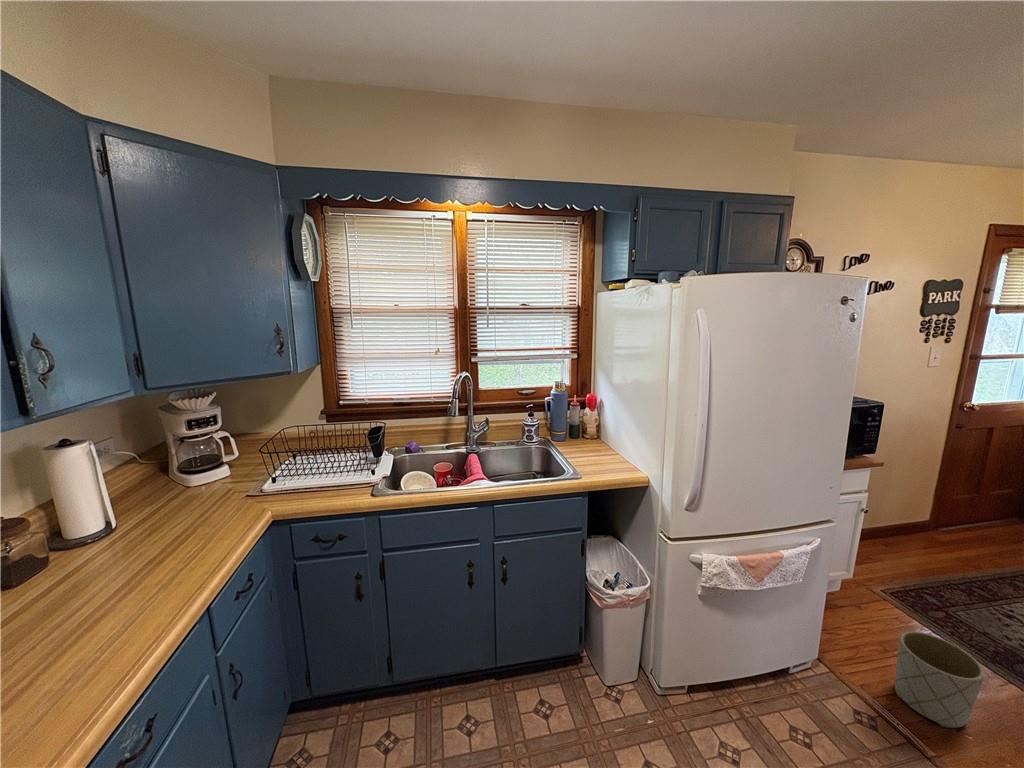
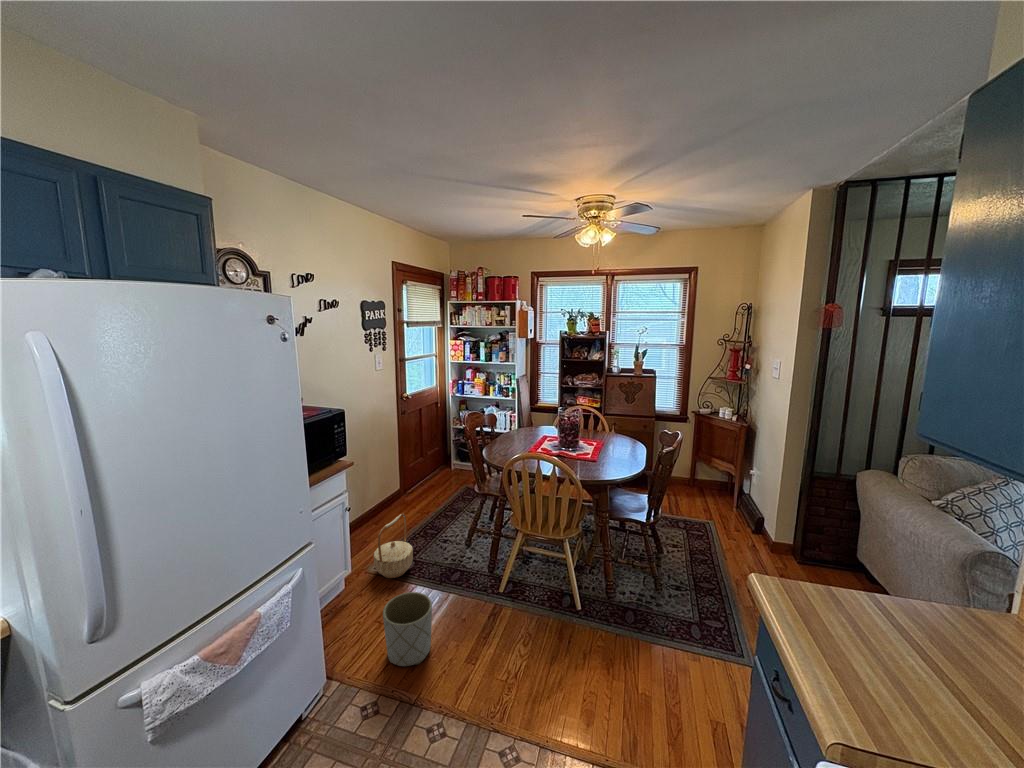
basket: none [882,547,948,618] -> present [374,514,413,578]

